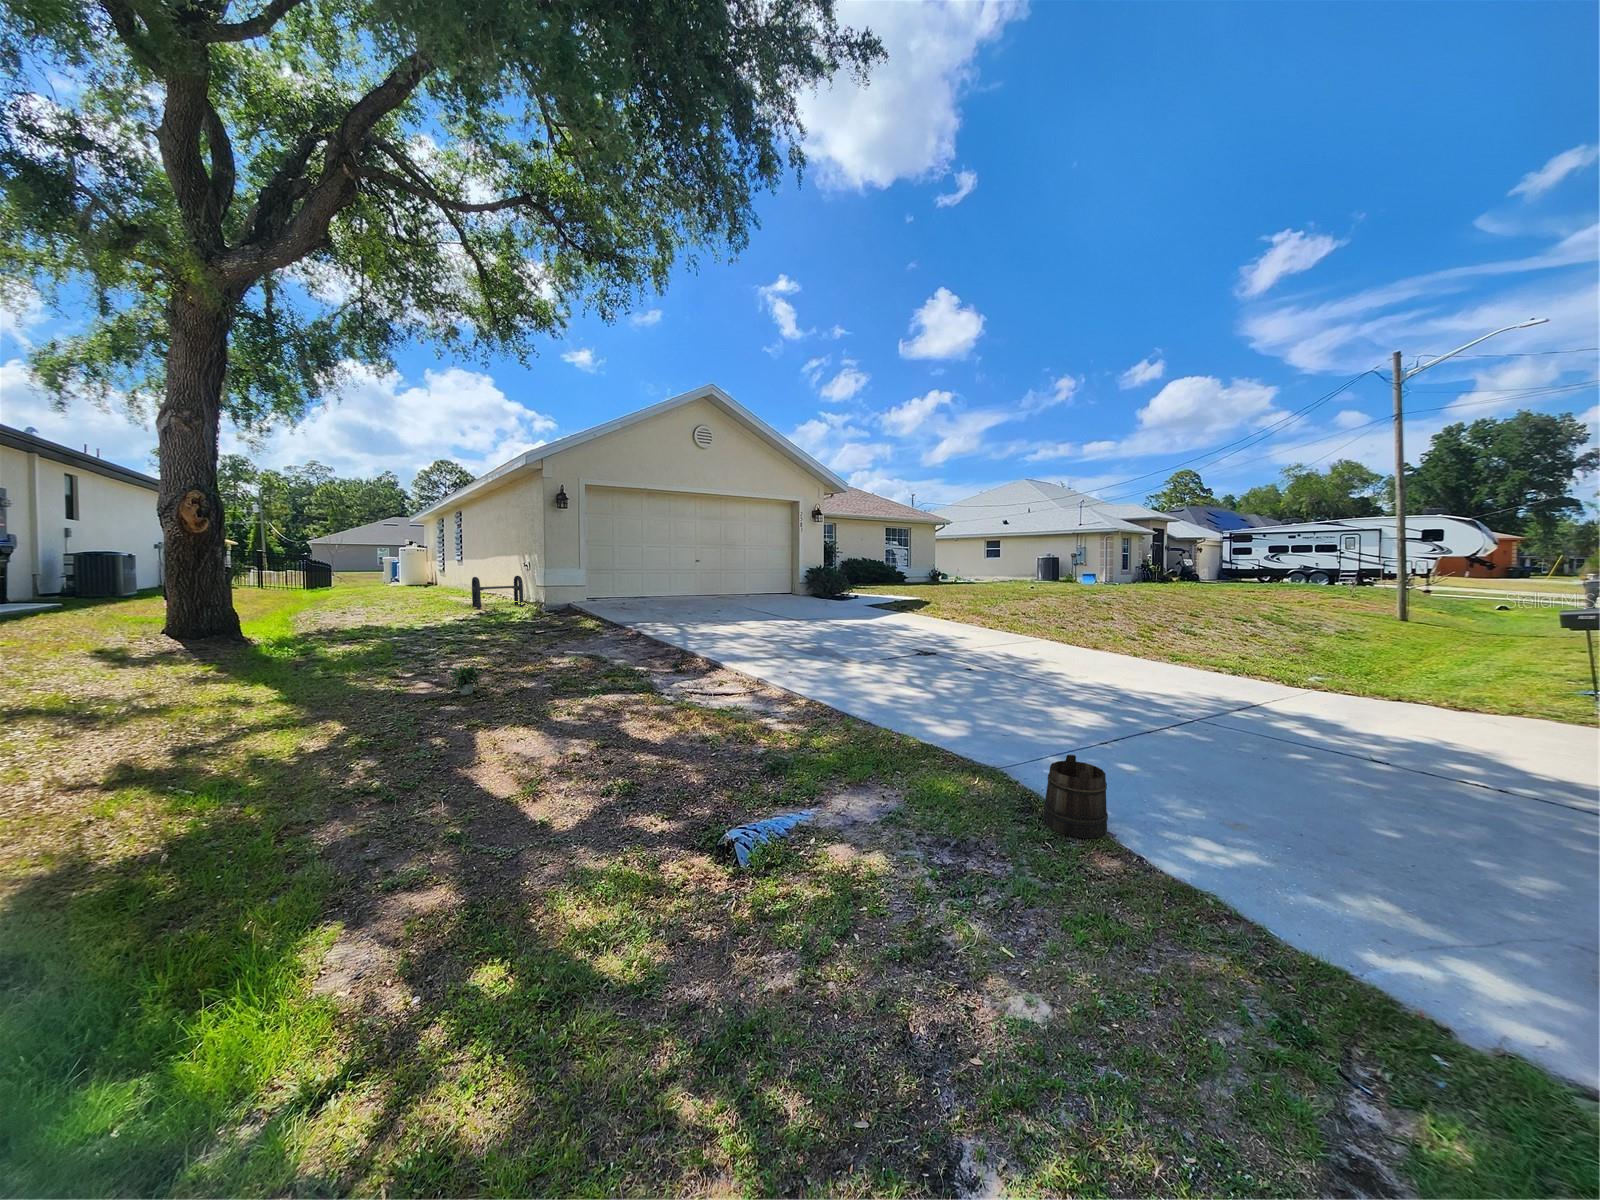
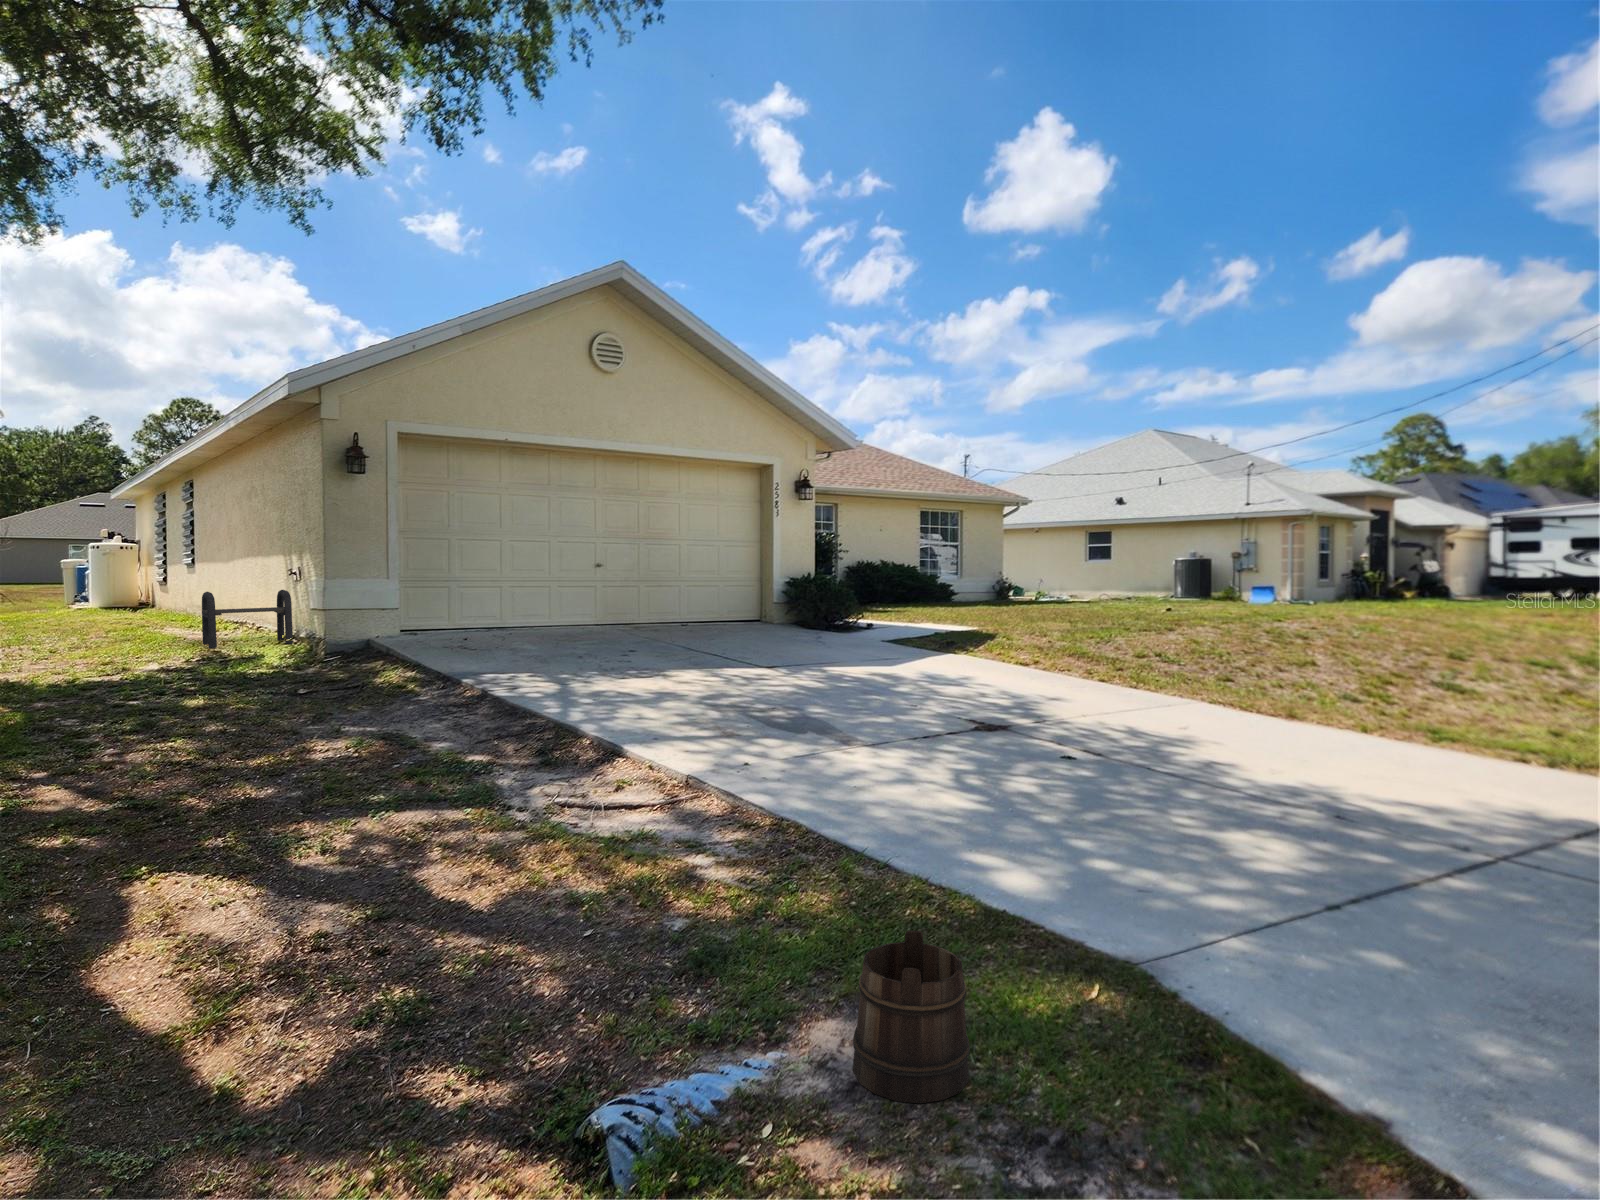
potted plant: present [448,666,483,695] -> none [98,754,177,810]
bucket: present [1043,755,1108,838] -> present [853,930,970,1103]

